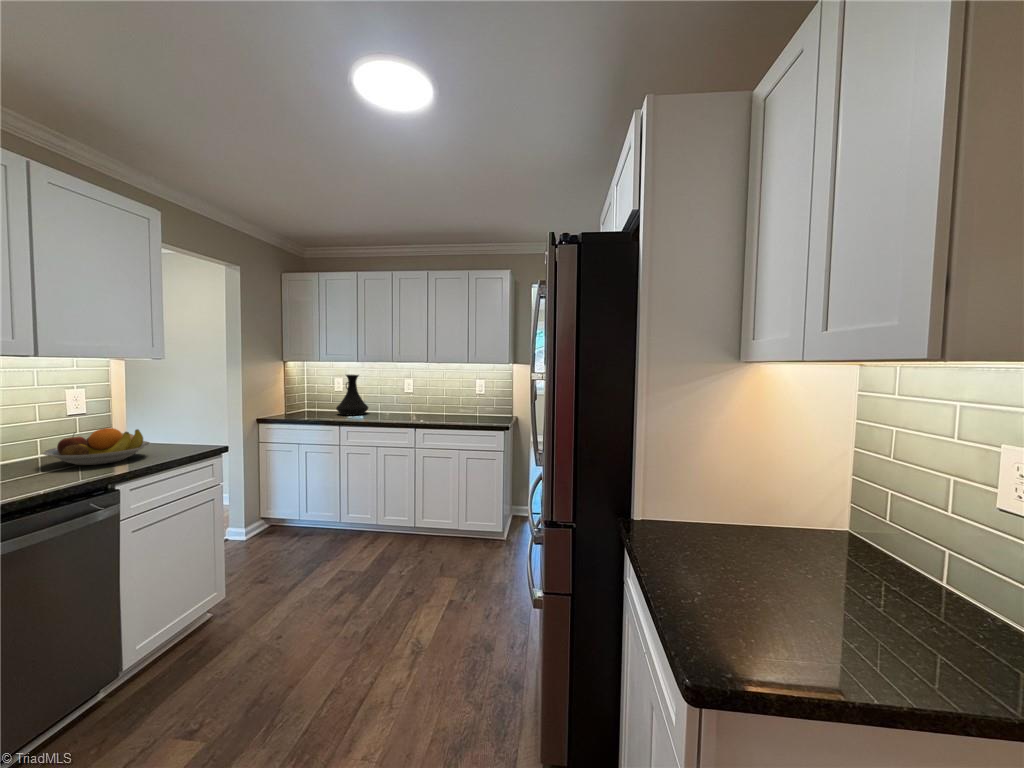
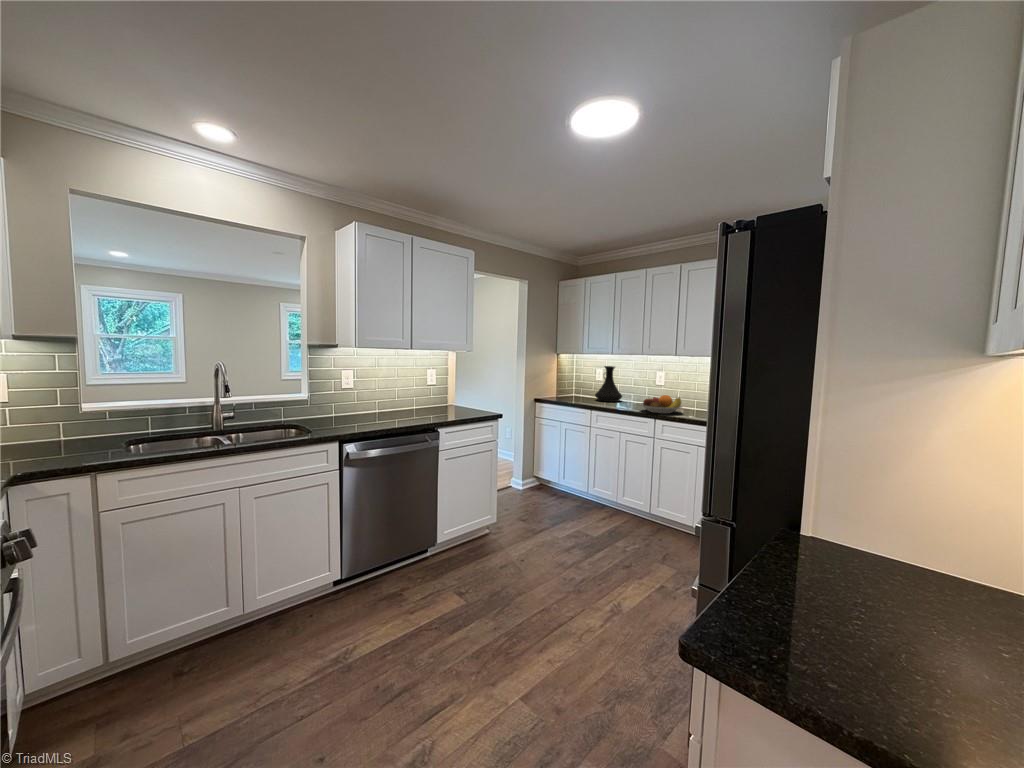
fruit bowl: present [43,428,150,465] -> present [640,395,682,414]

